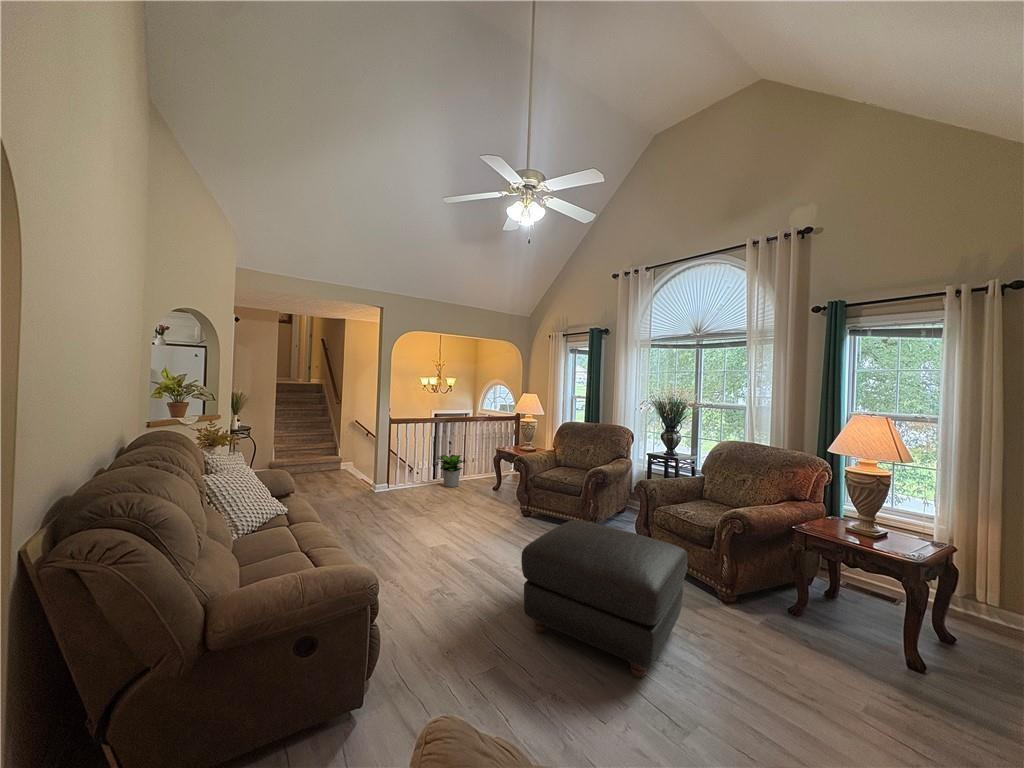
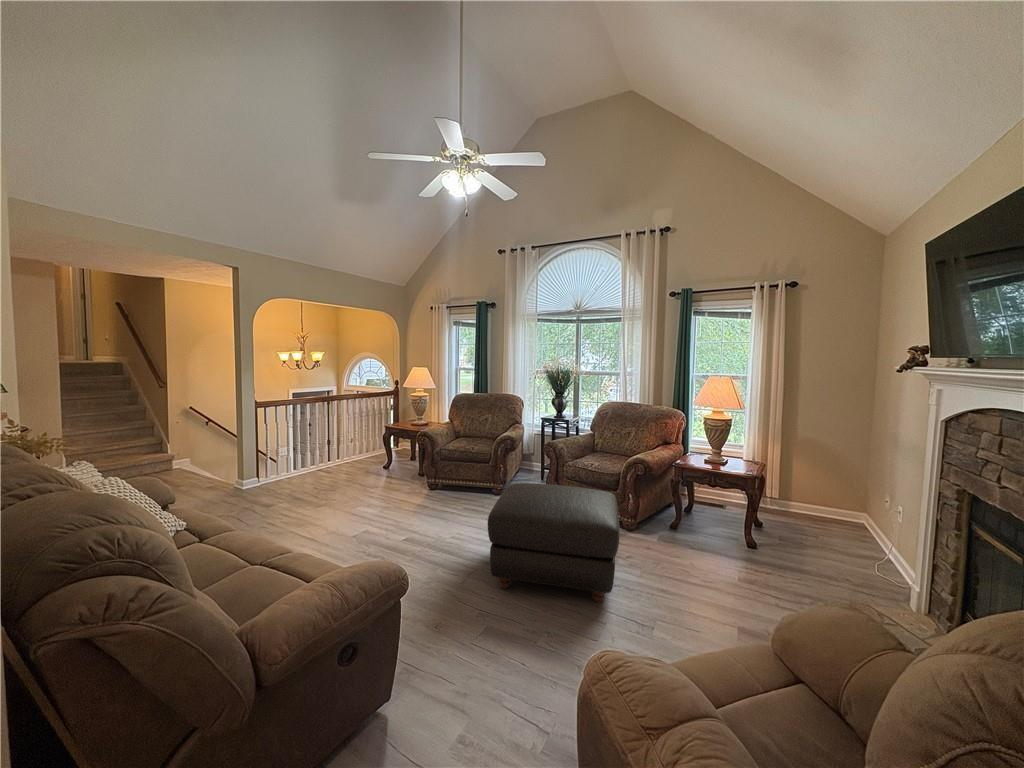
potted plant: present [437,455,466,487] -> none [315,436,355,471]

